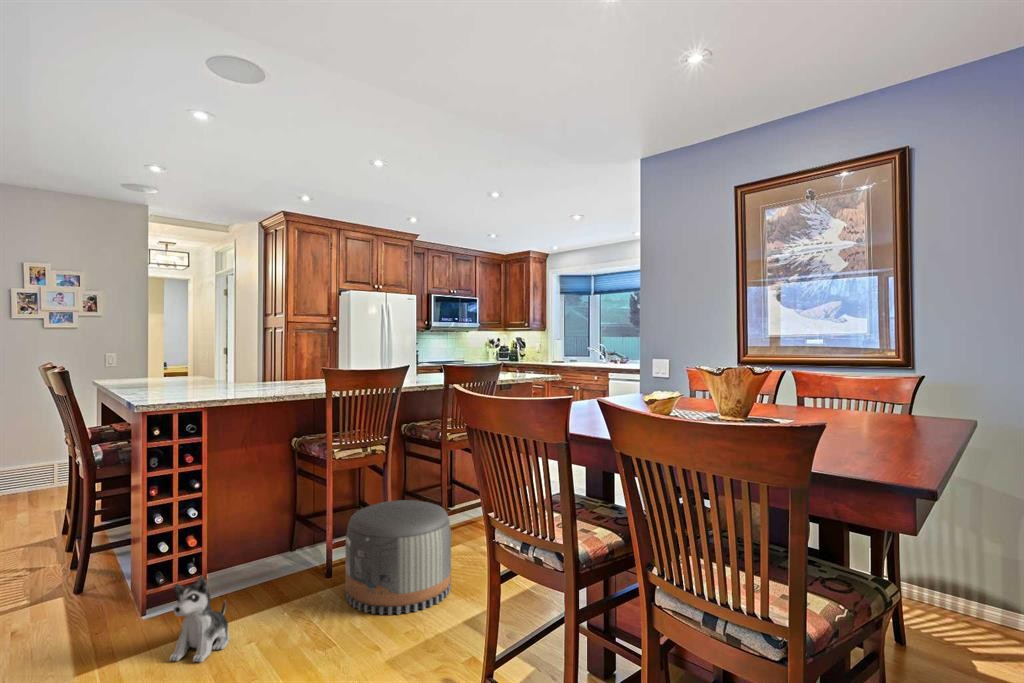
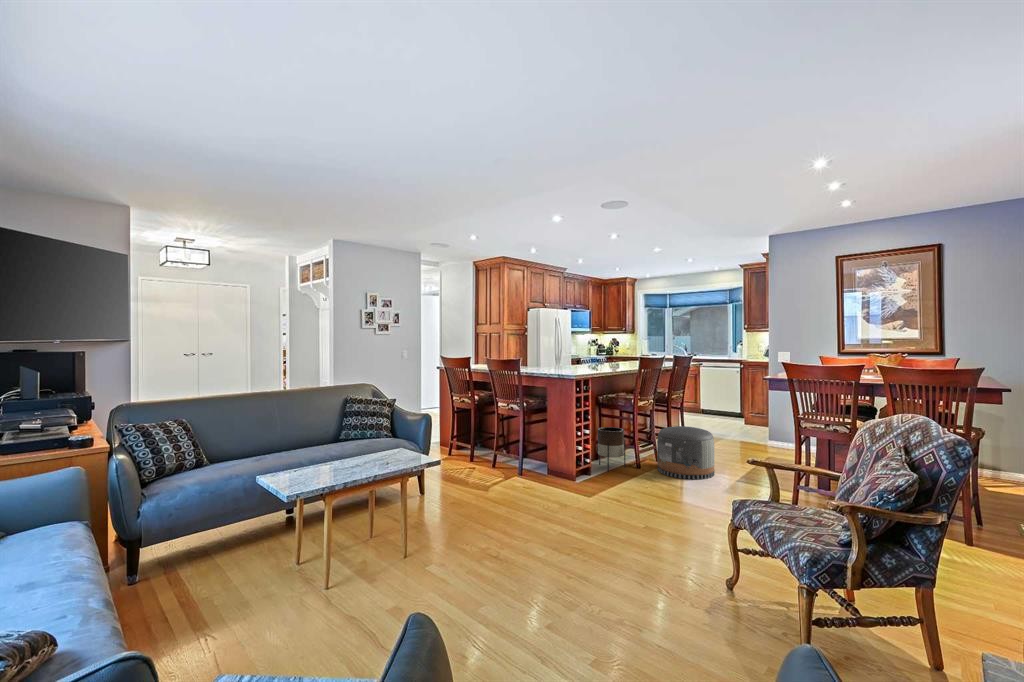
planter: none [250,498,305,588] -> present [598,427,625,472]
plush toy: present [169,576,230,662] -> none [619,455,643,495]

